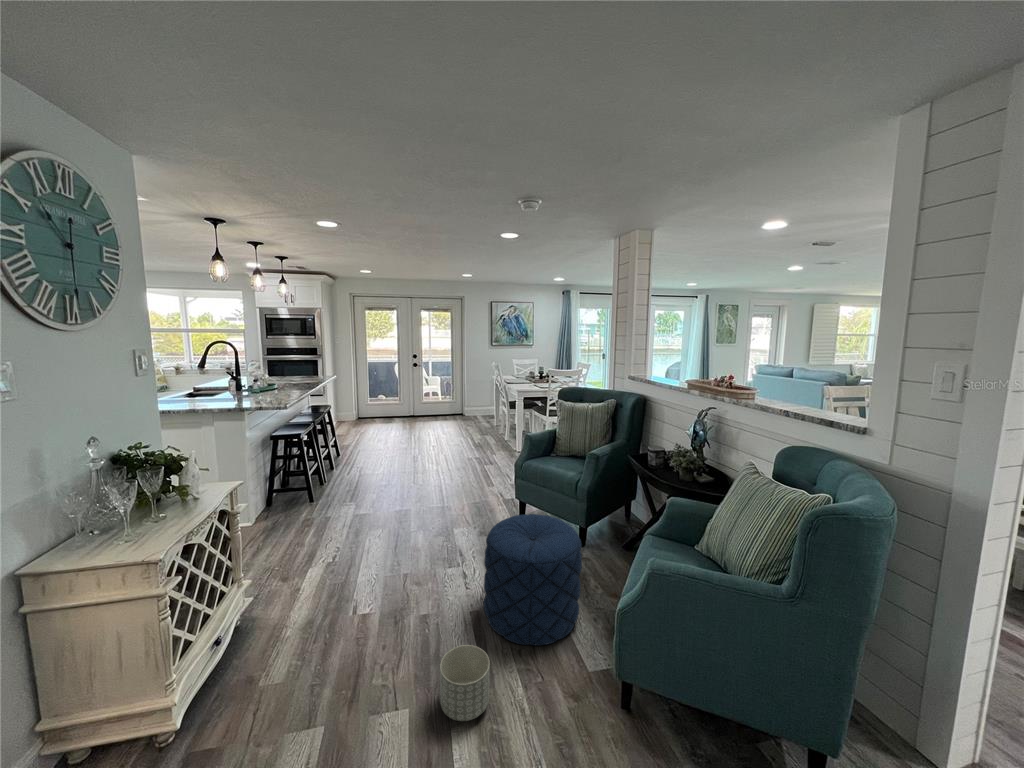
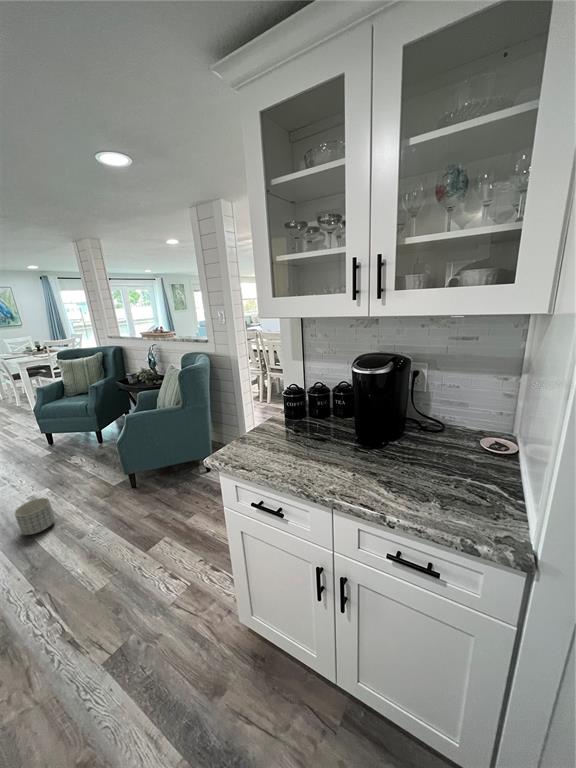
pouf: present [484,514,582,646] -> none [25,425,103,498]

